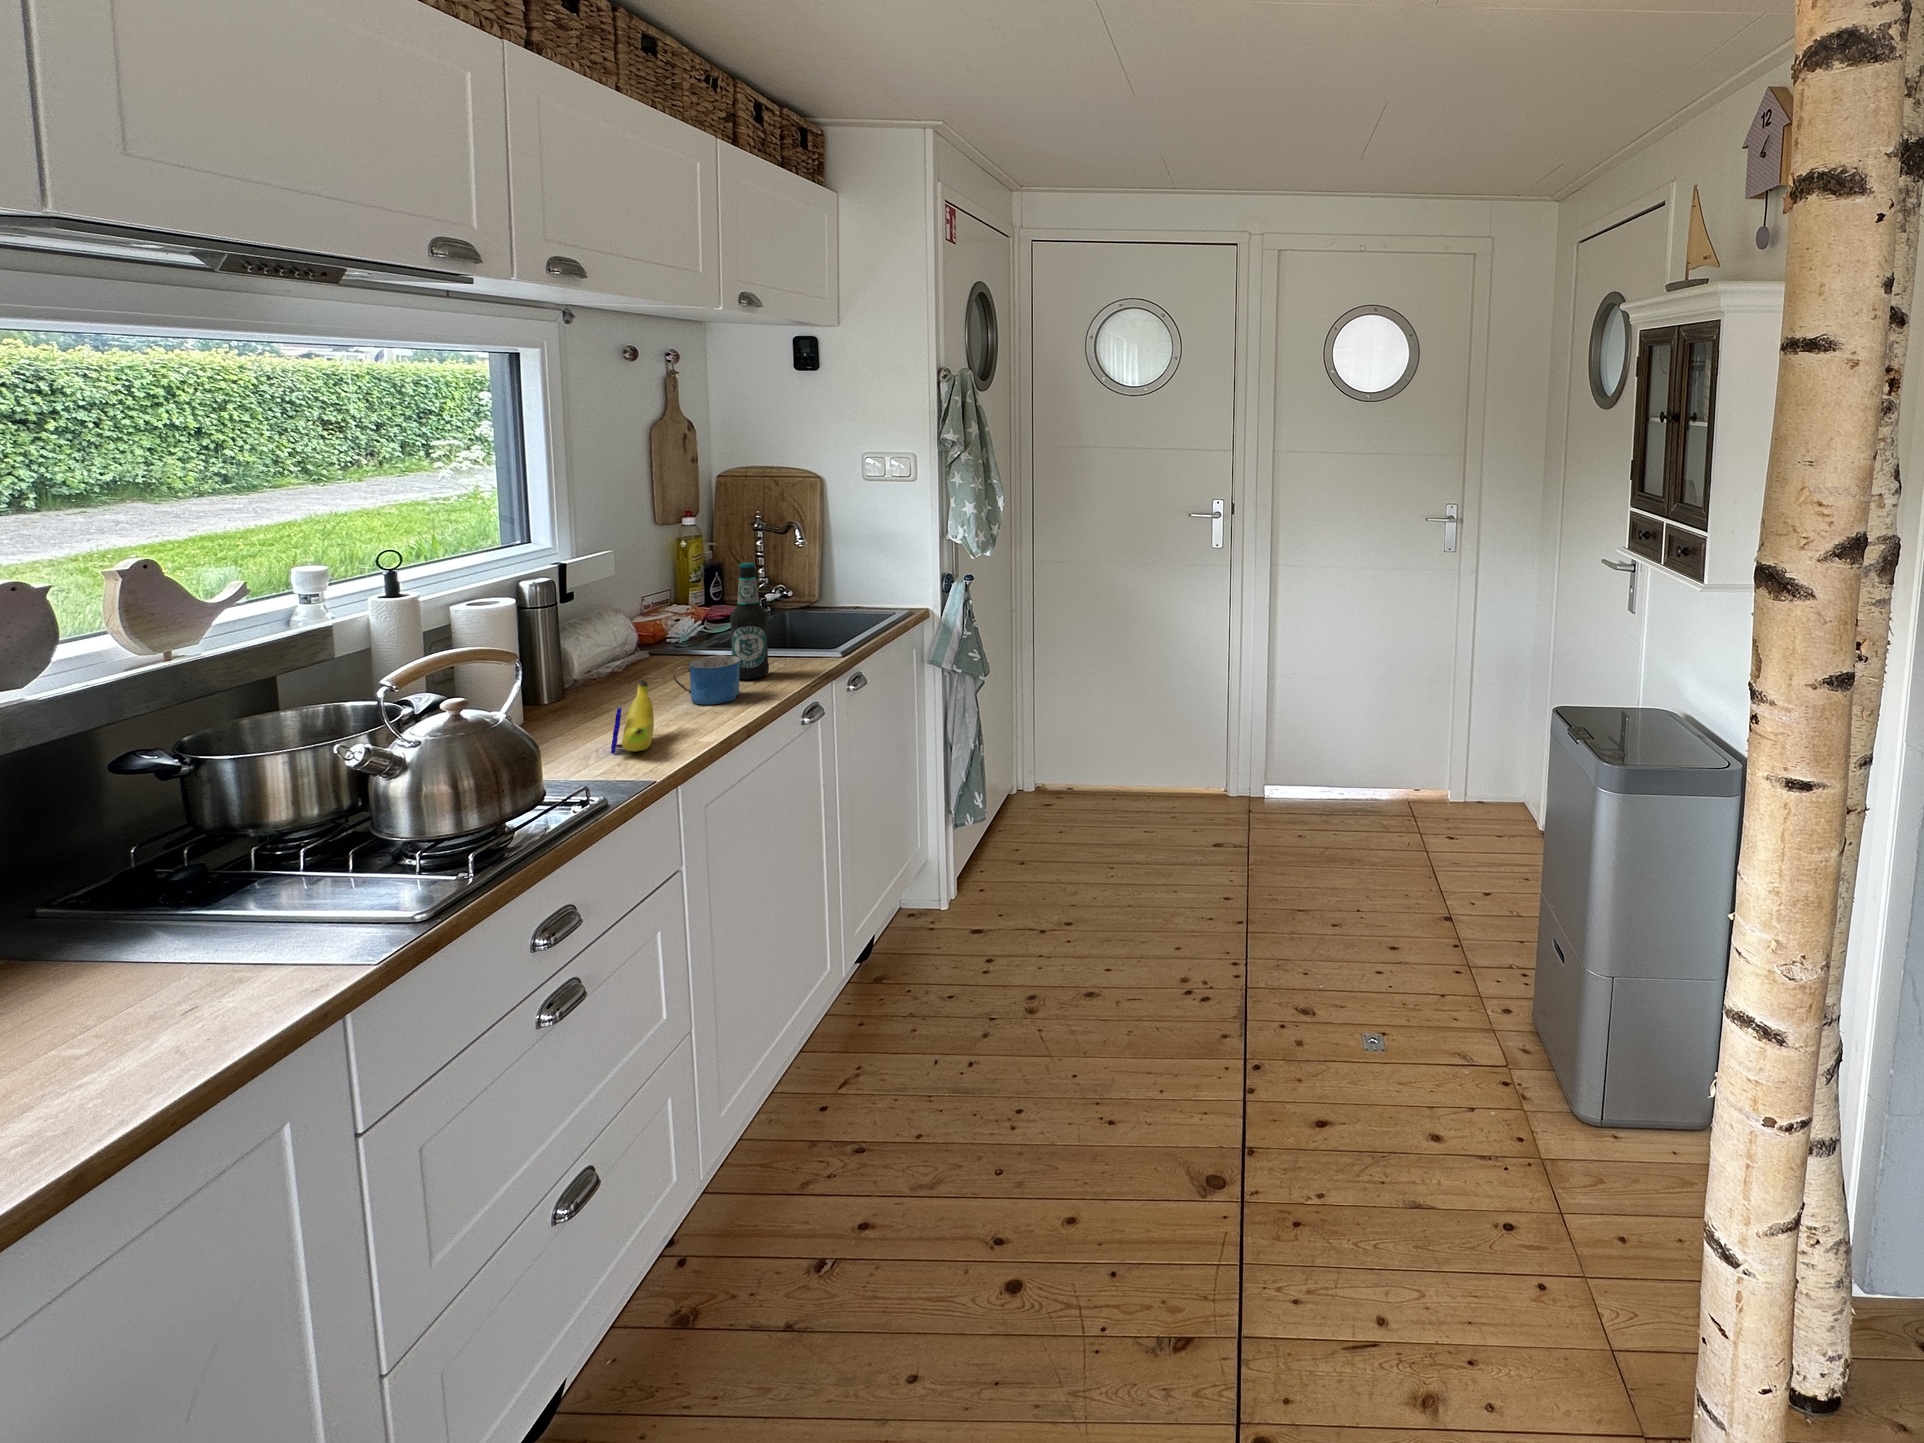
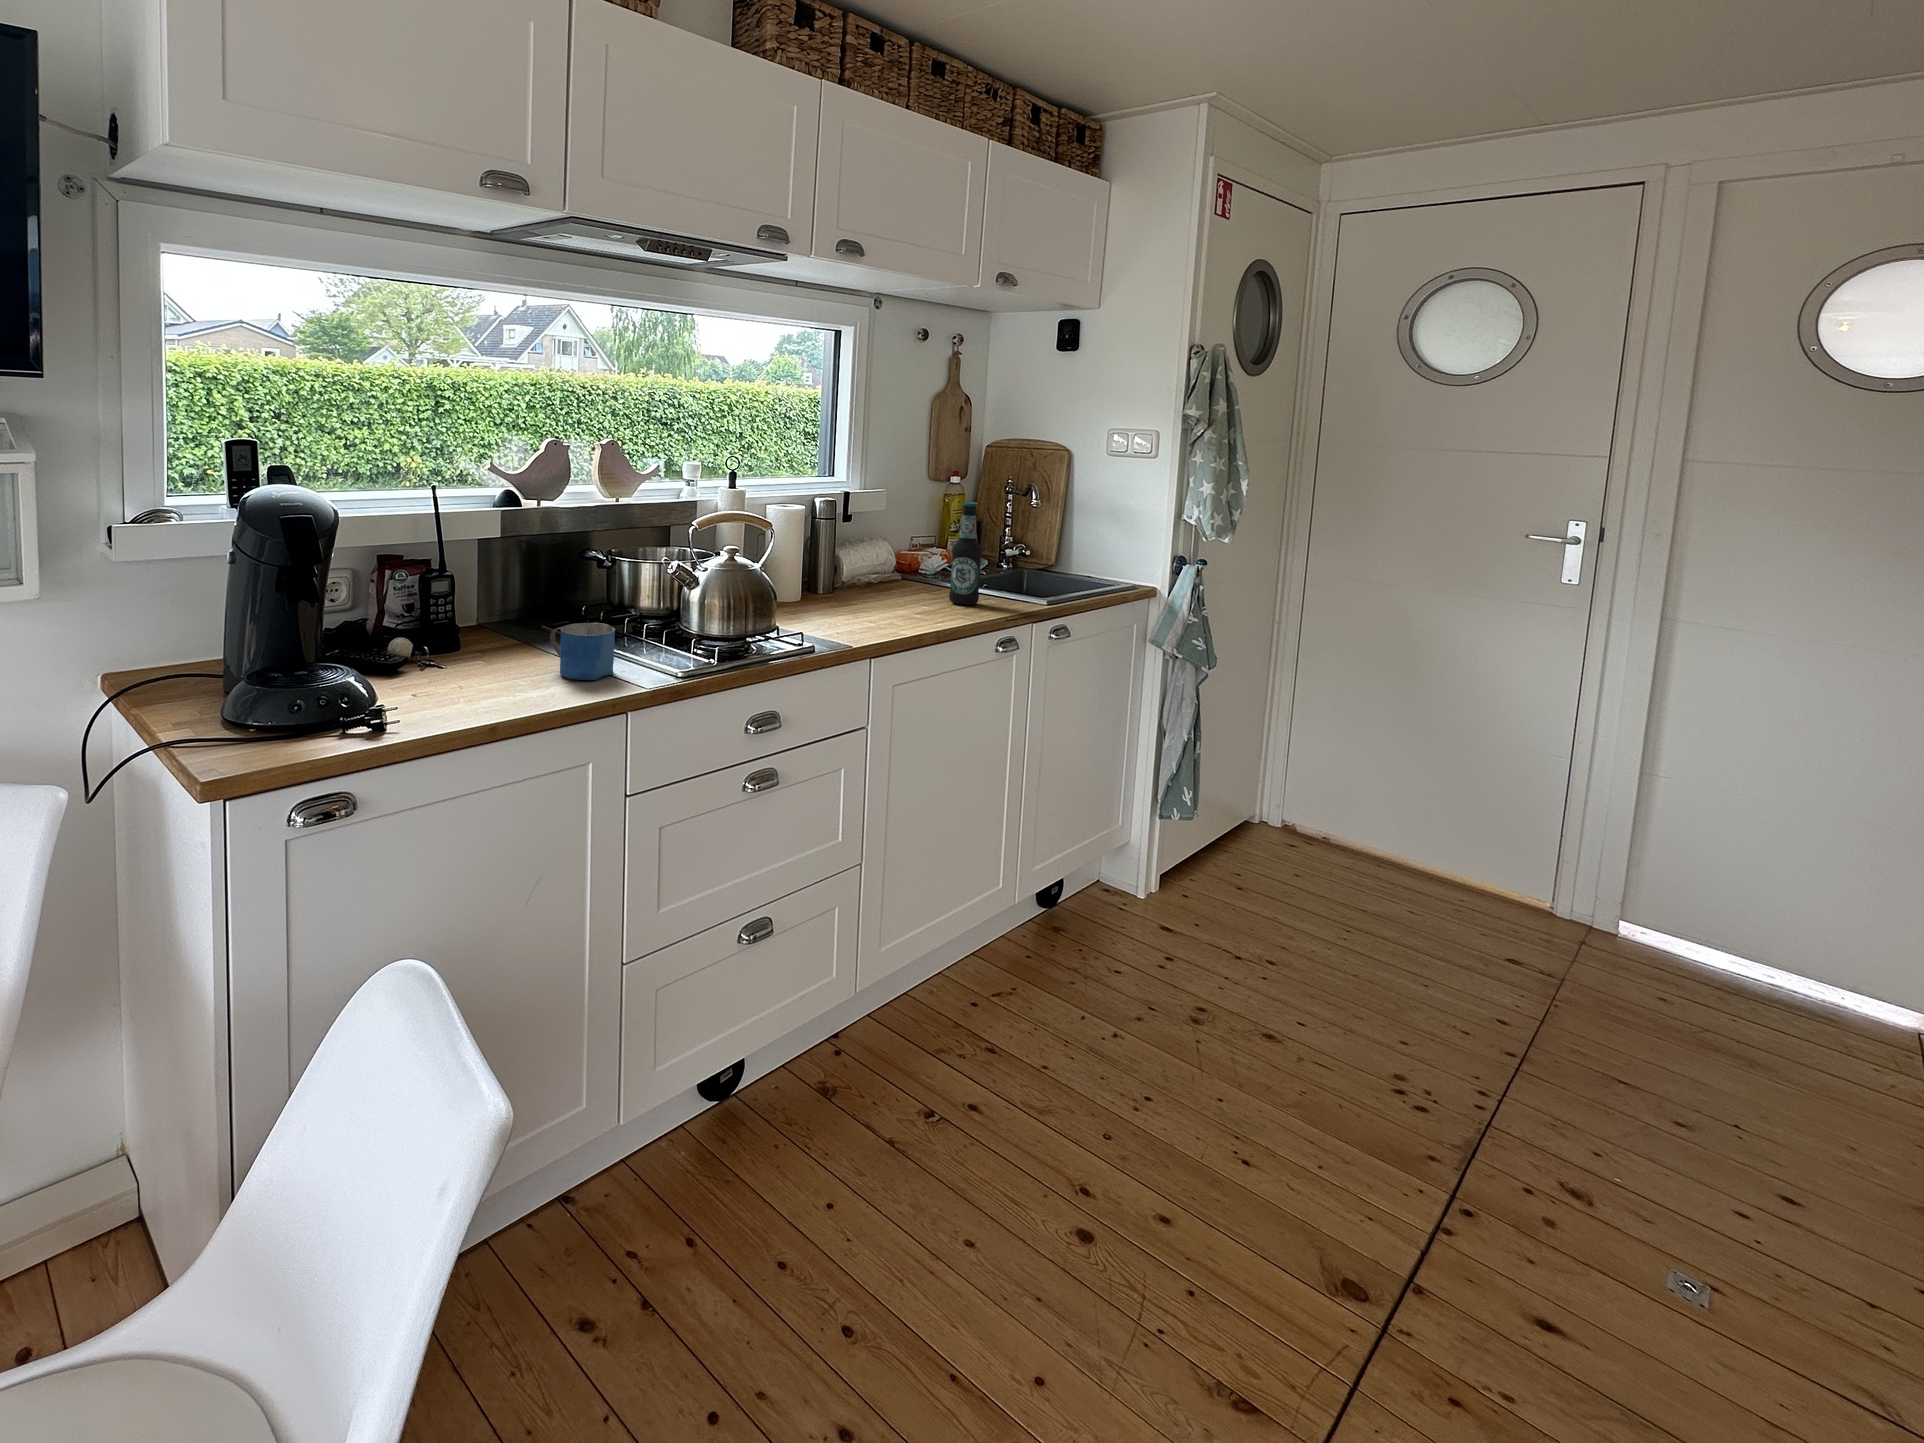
mug: present [673,655,741,705] -> present [550,623,616,680]
banana: present [611,680,654,753] -> none [835,576,872,626]

